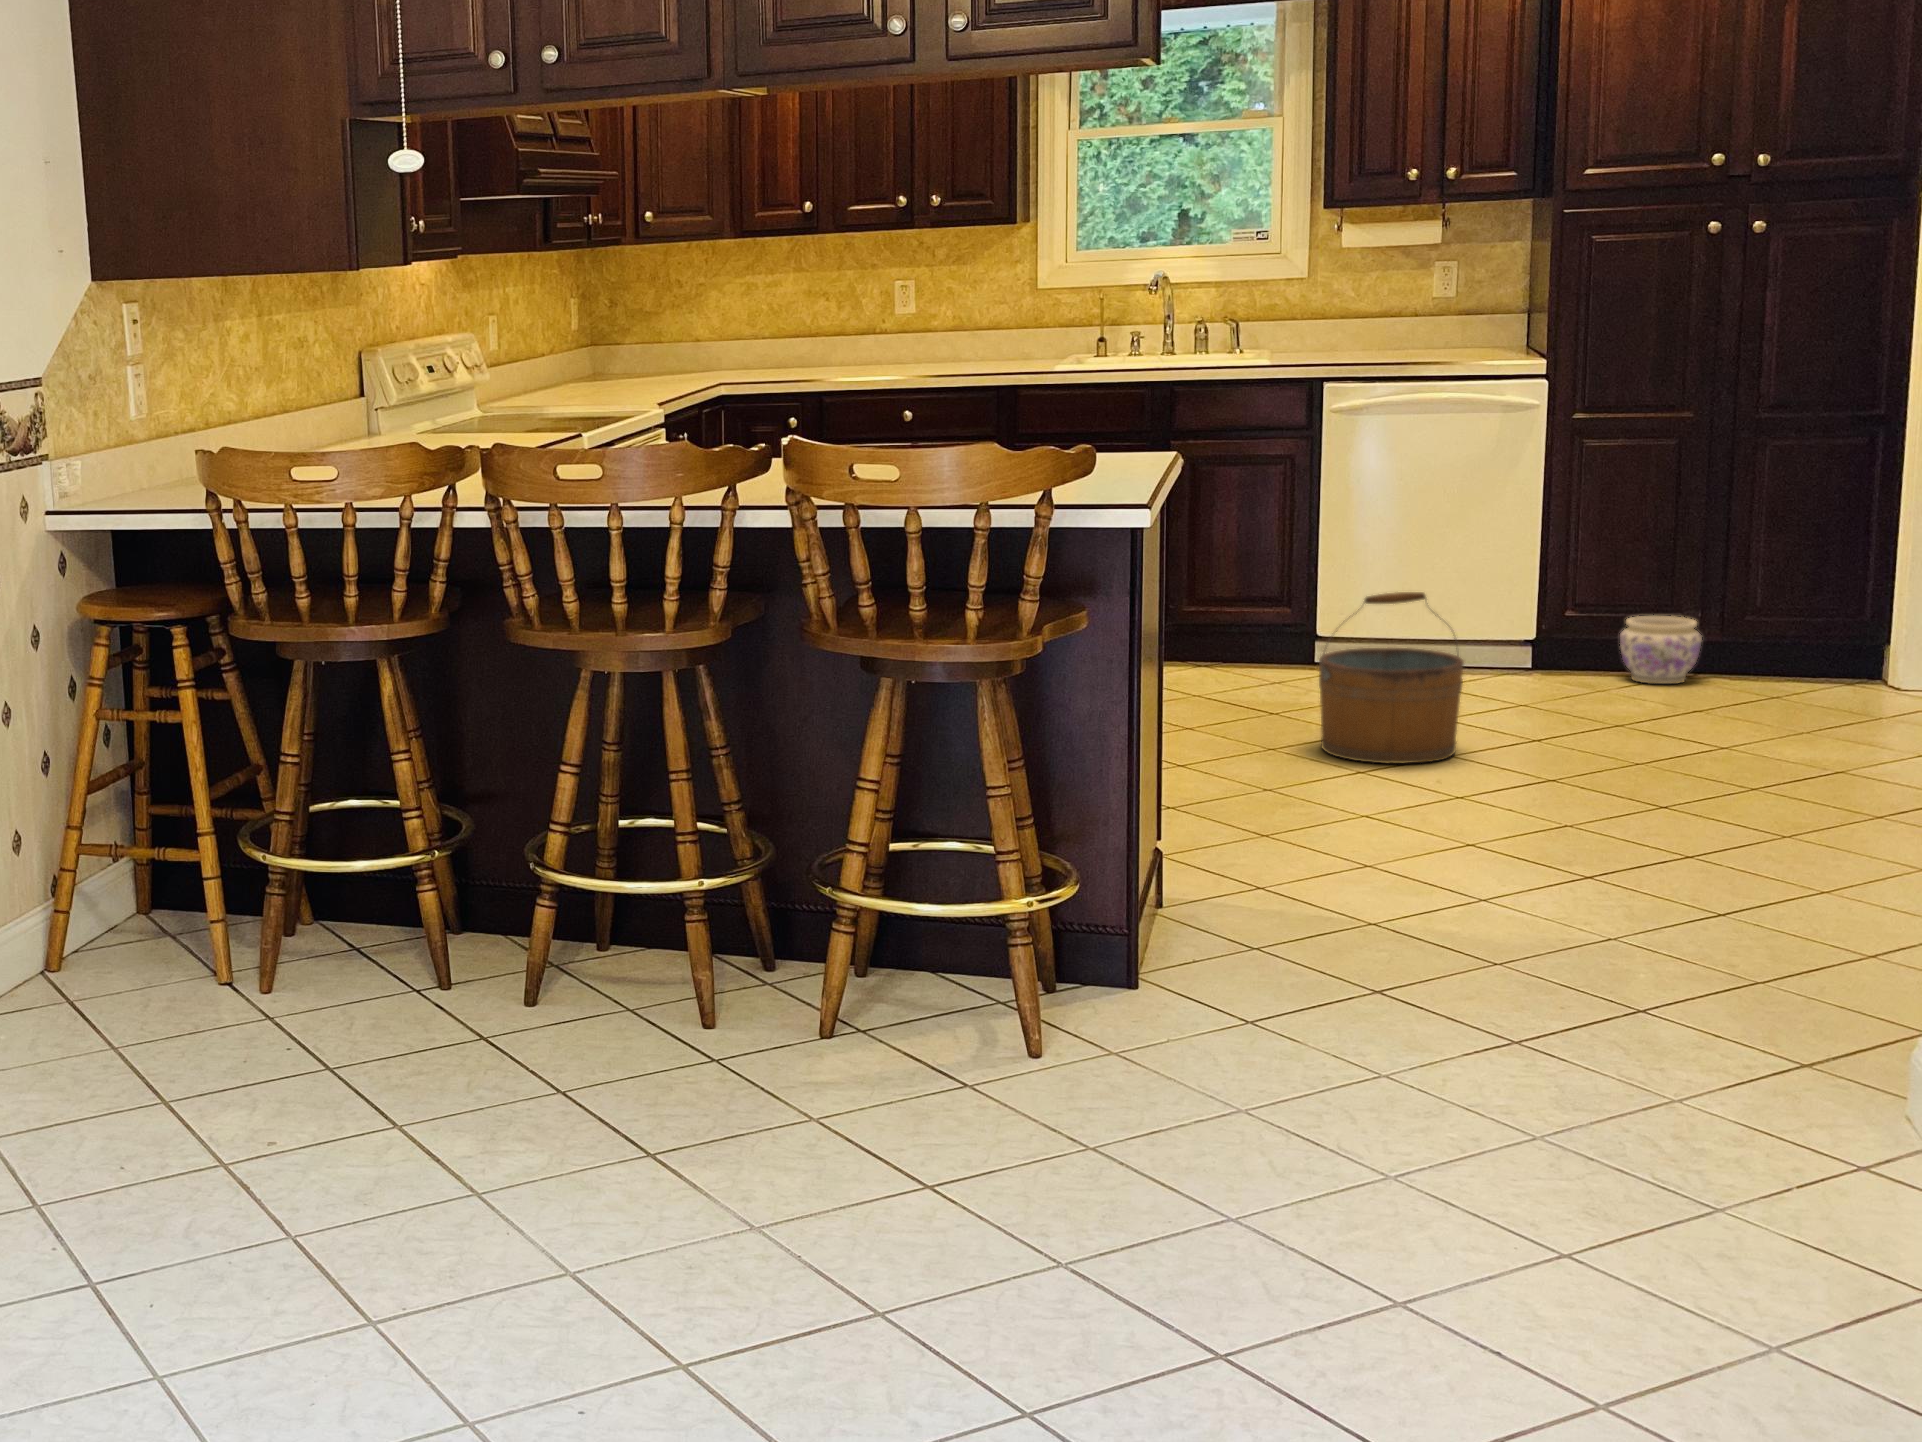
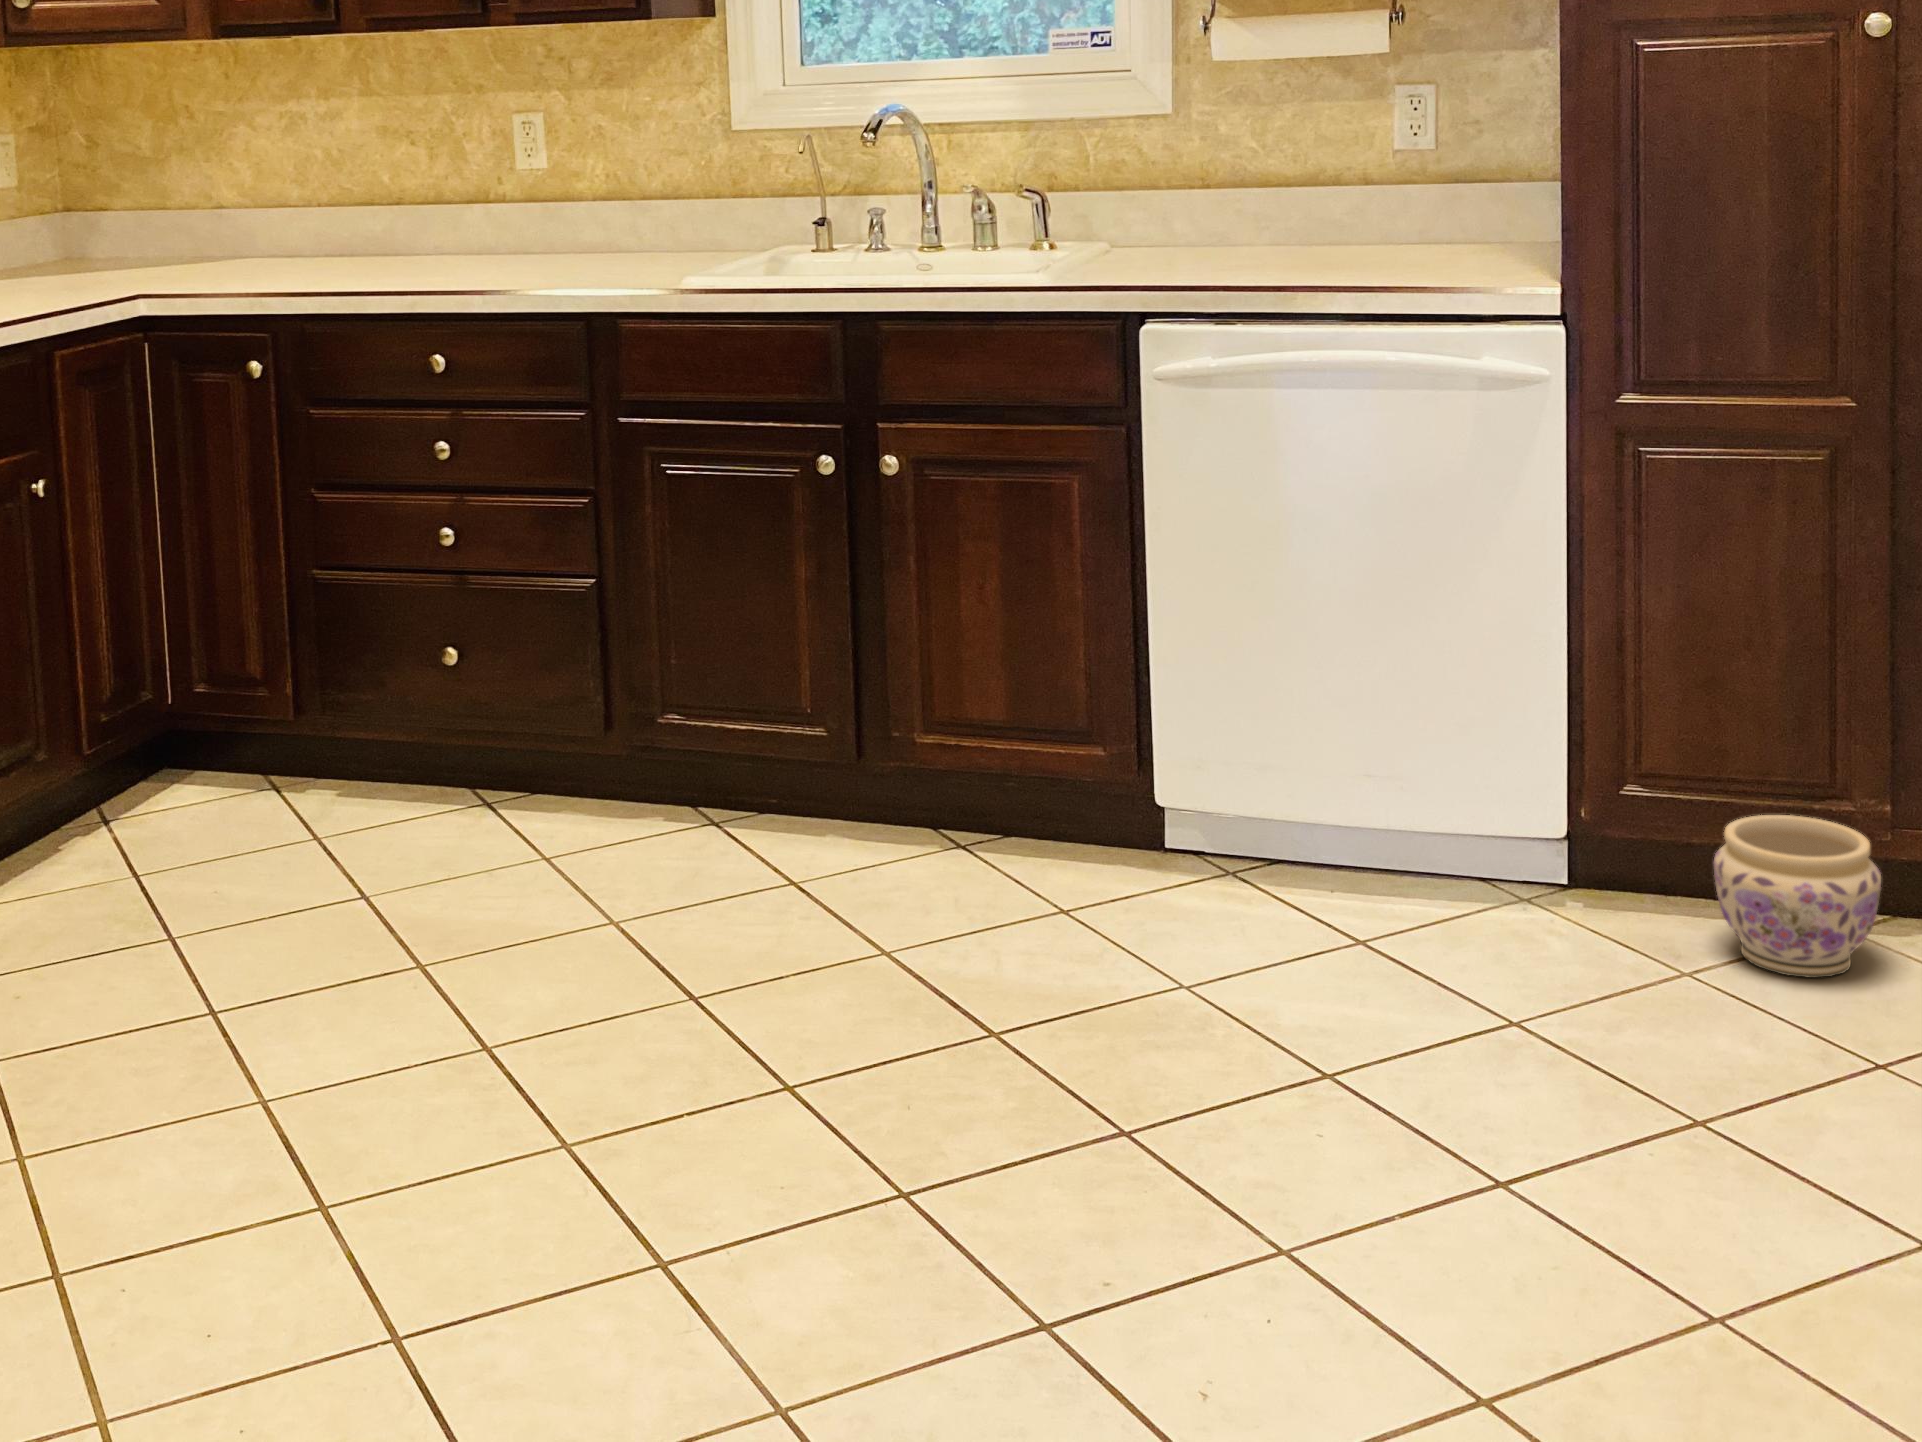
bucket: present [1319,592,1463,763] -> none [913,885,1247,1328]

